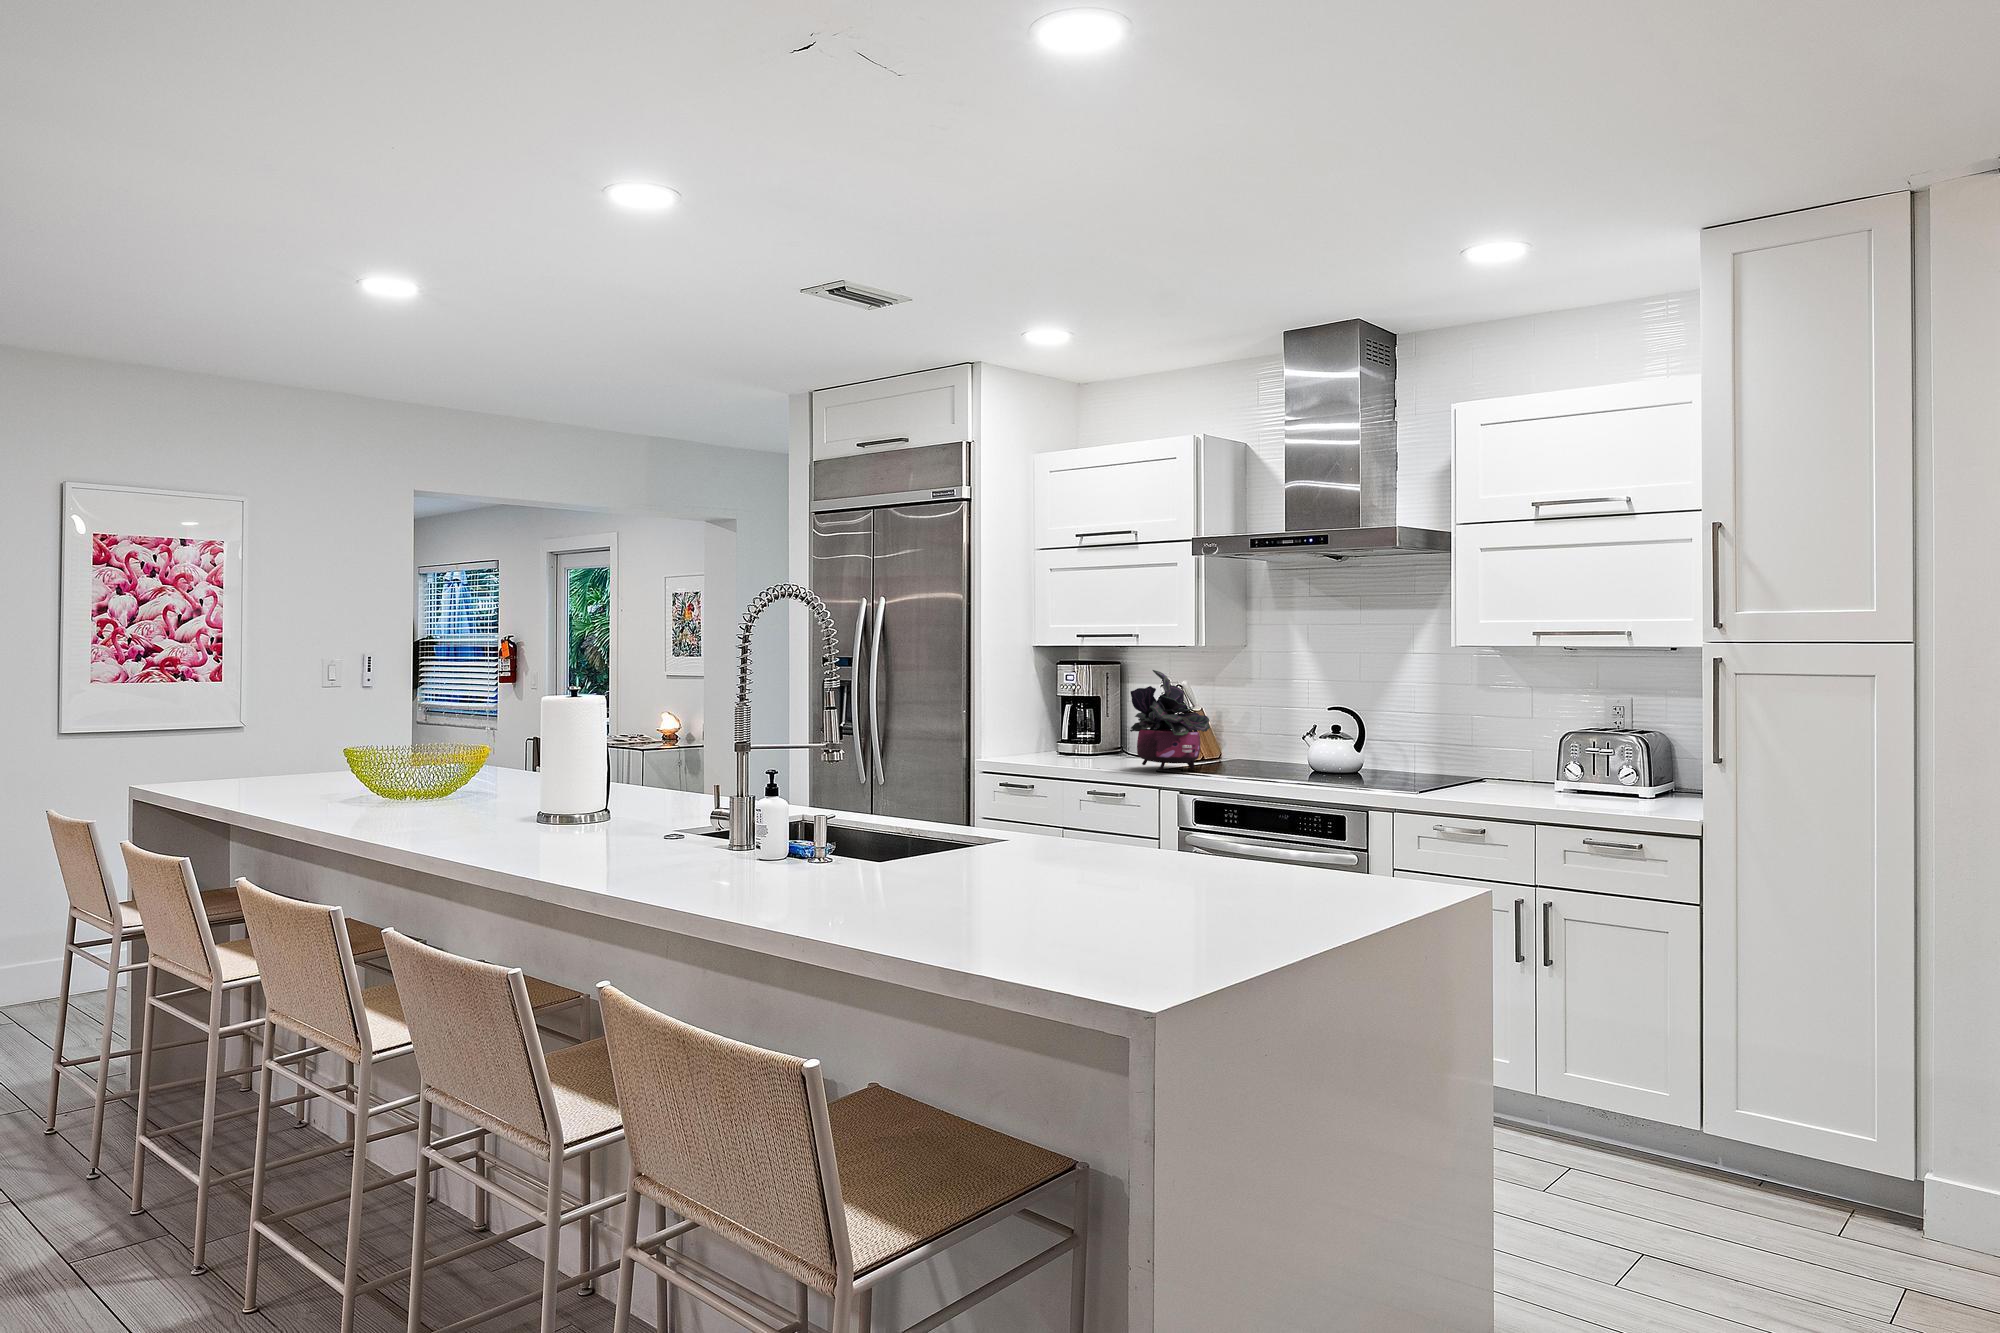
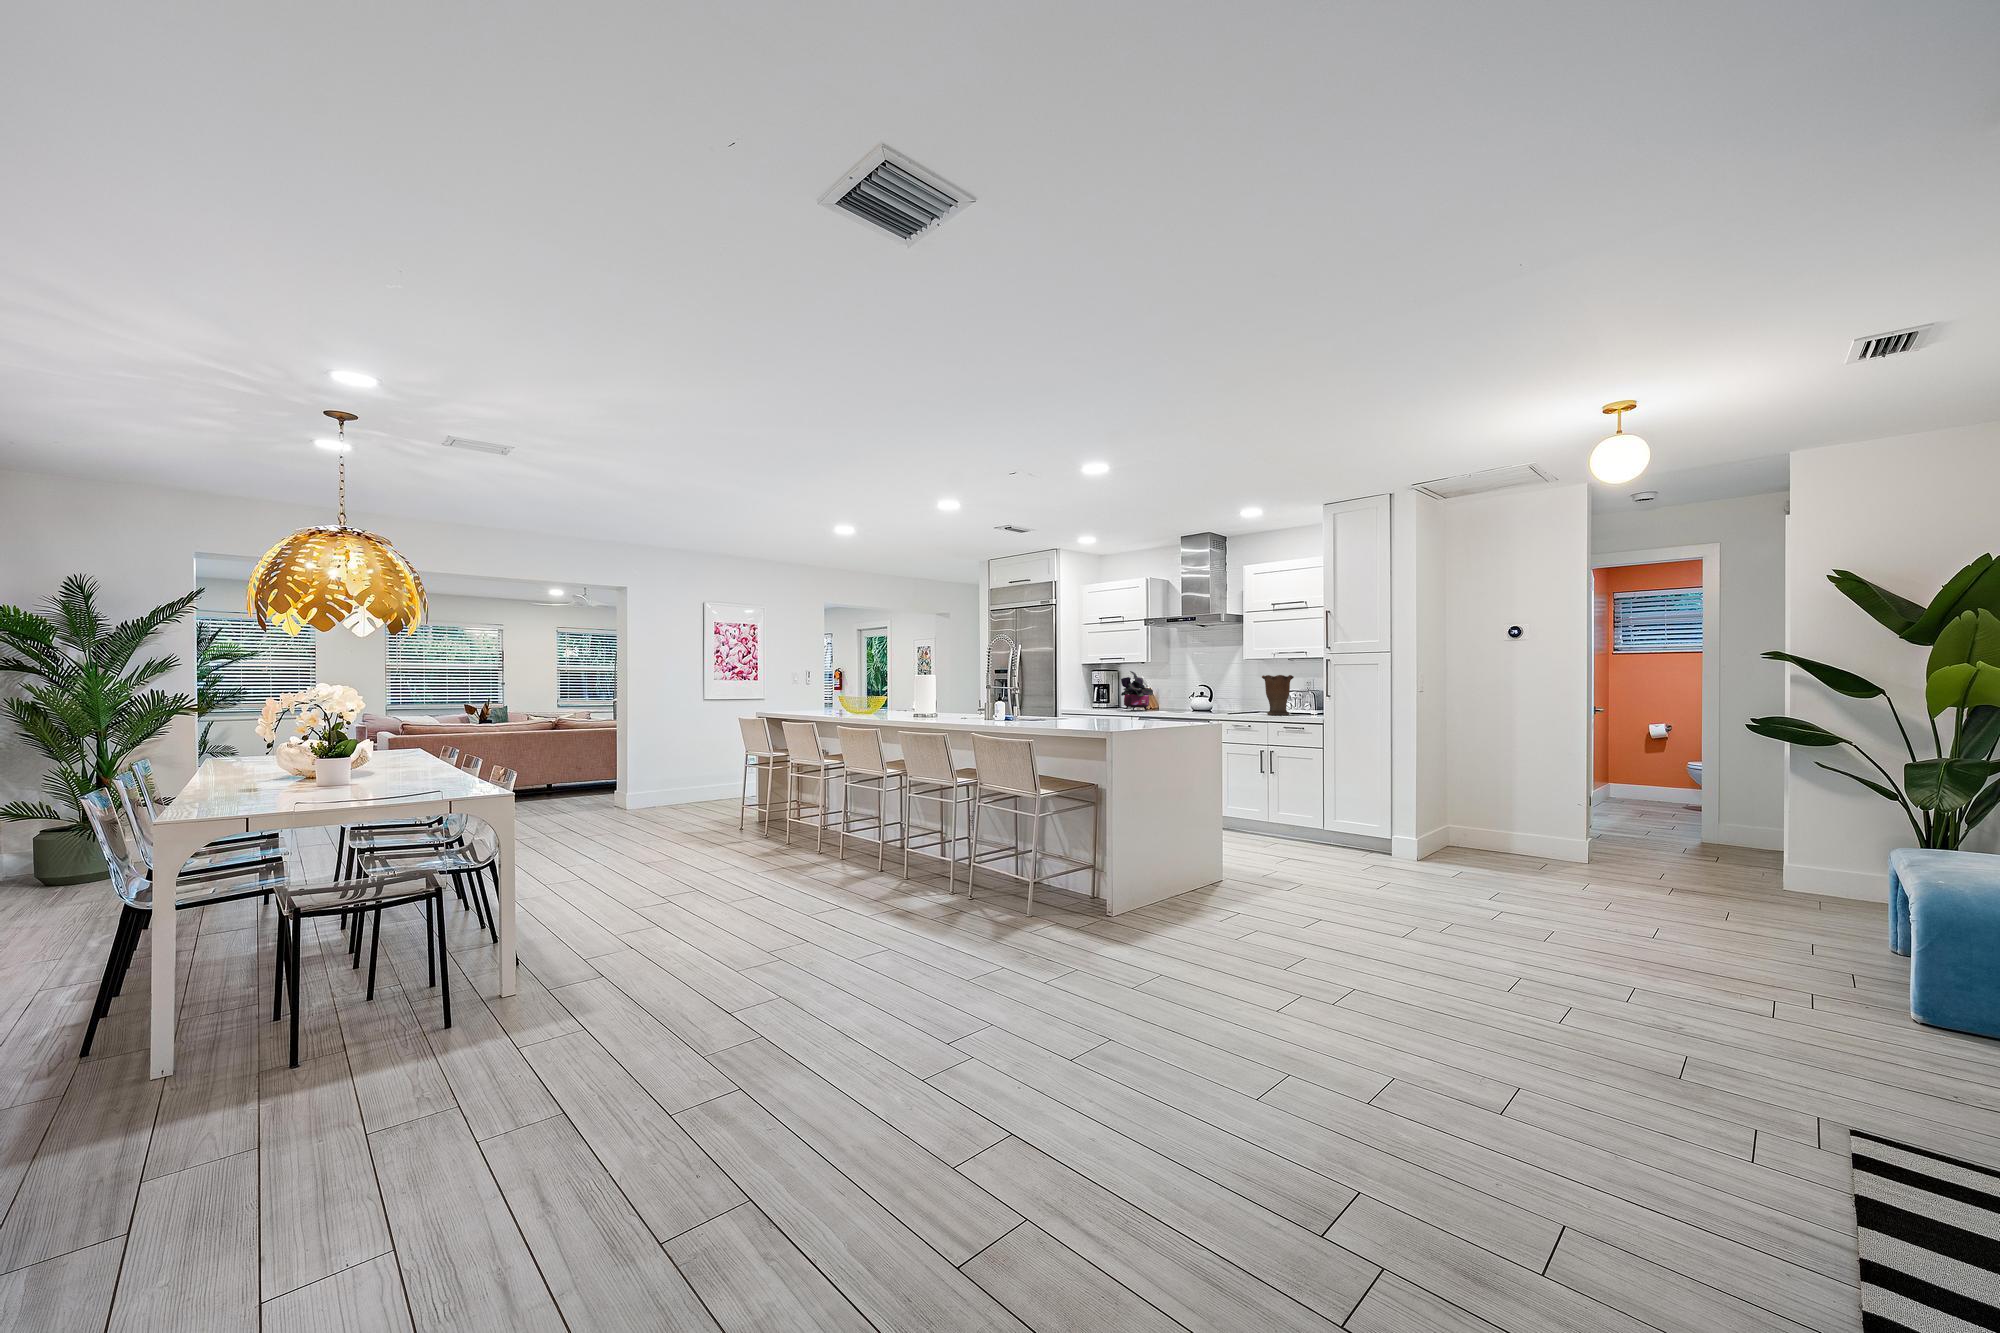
vase: none [1515,695,1602,804] -> present [1262,675,1294,715]

